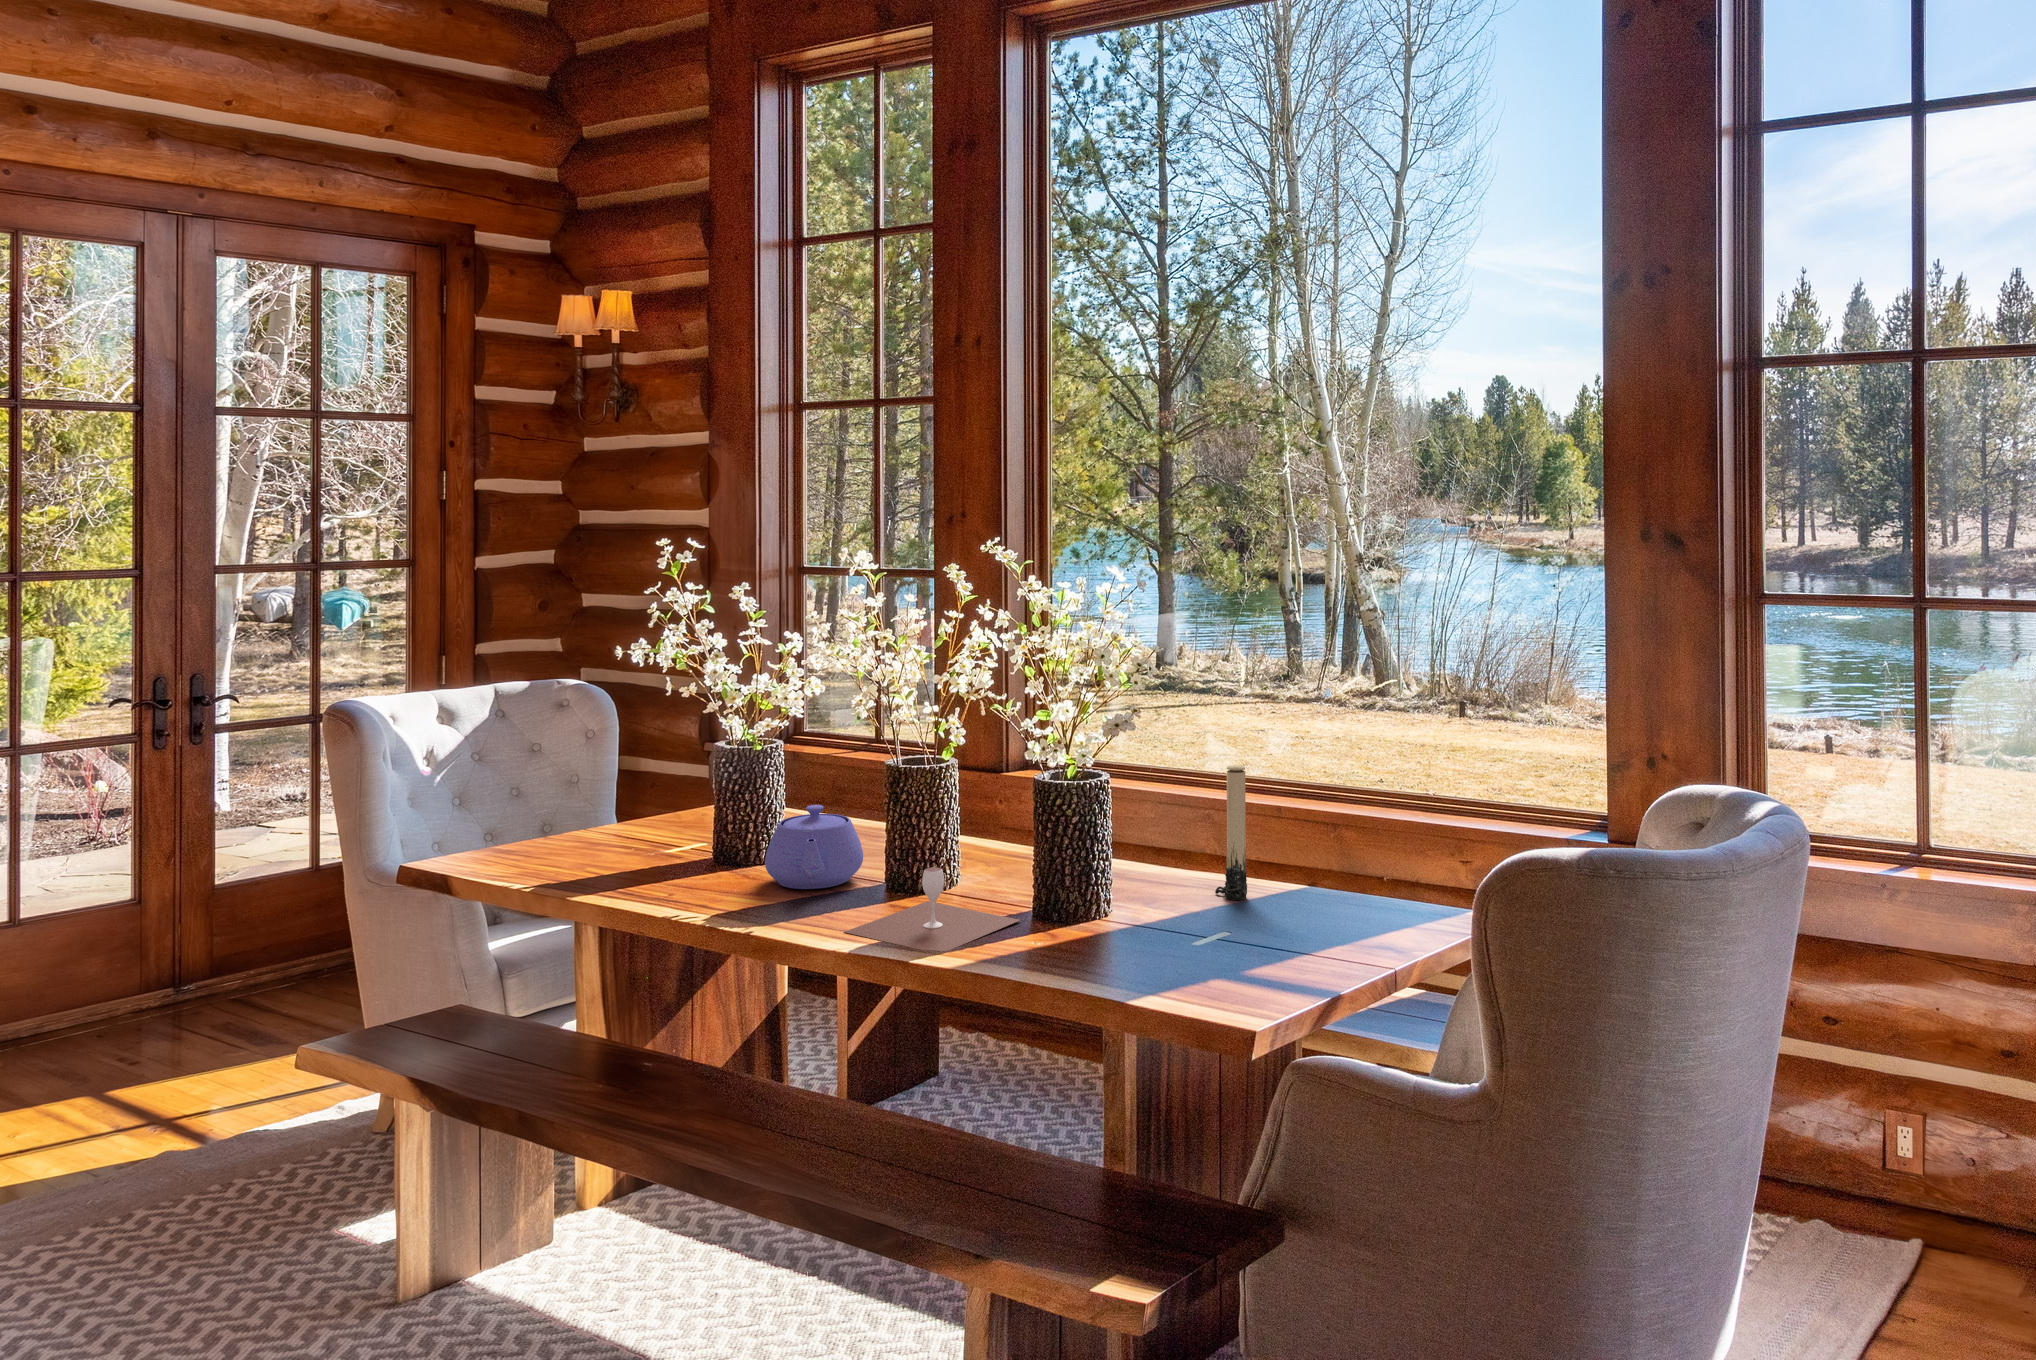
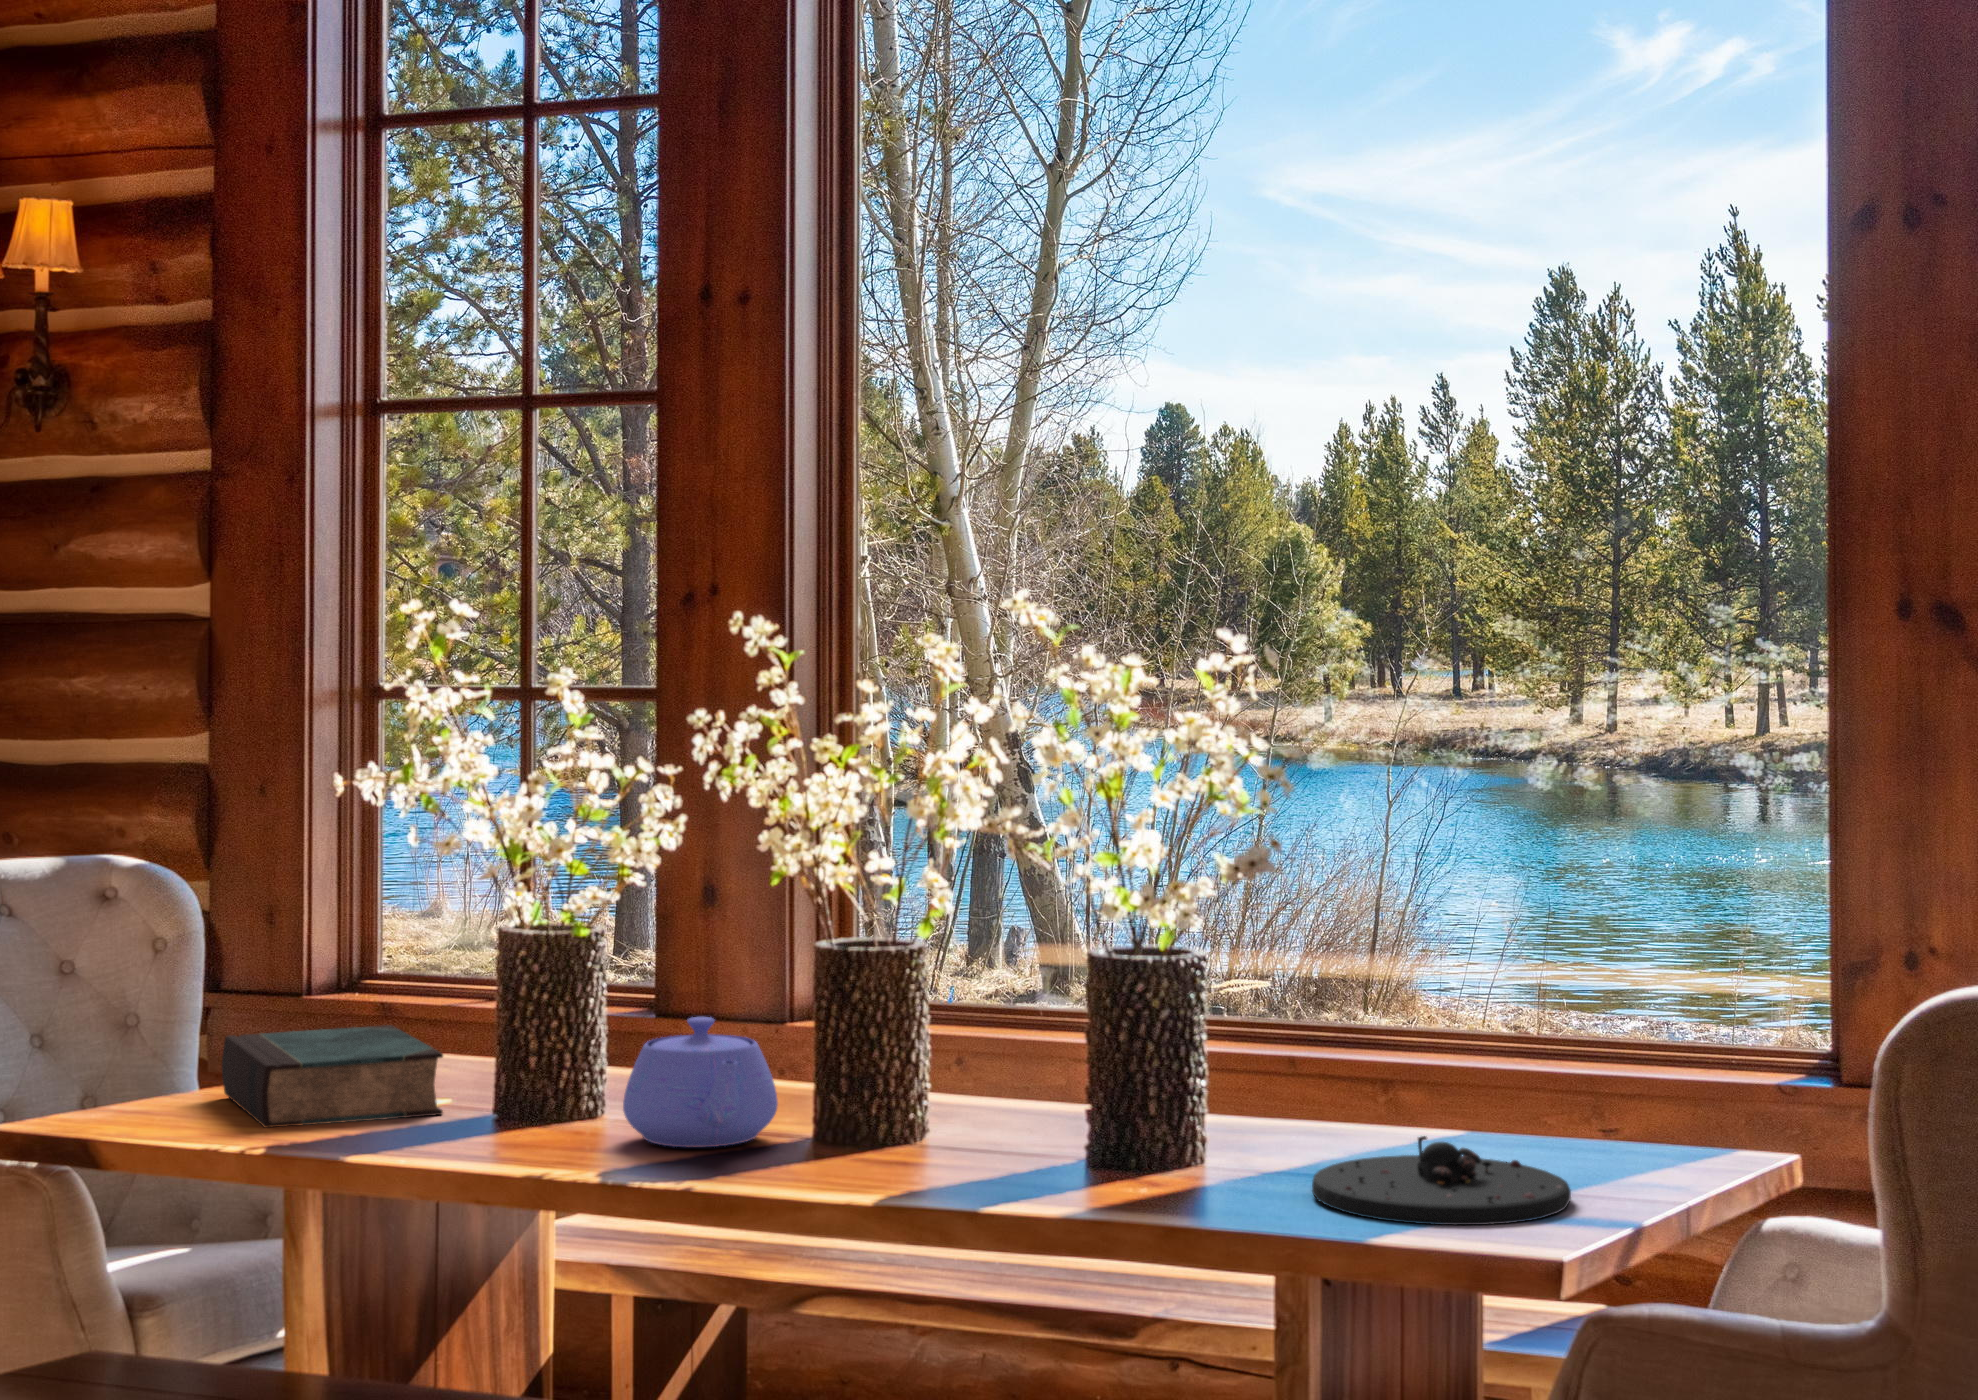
candle: present [1215,765,1247,900] -> none [1341,935,1396,1141]
book: none [578,789,695,860] -> present [222,1025,443,1128]
wine glass: present [844,867,1020,951] -> none [836,1088,1091,1206]
plate: none [1133,917,1304,990] -> present [1312,1136,1571,1225]

